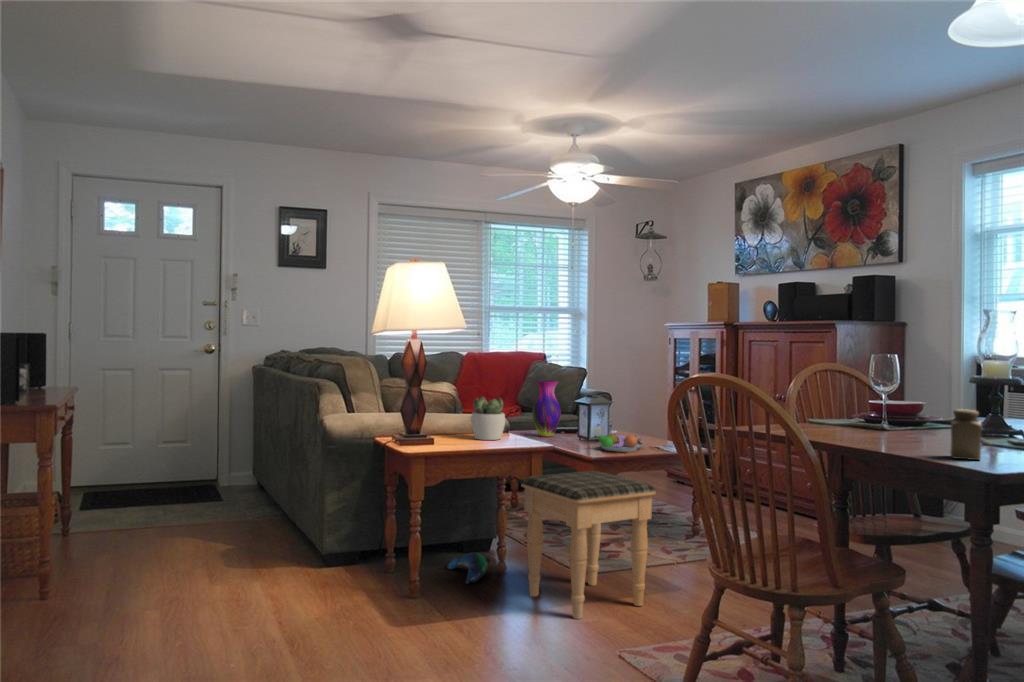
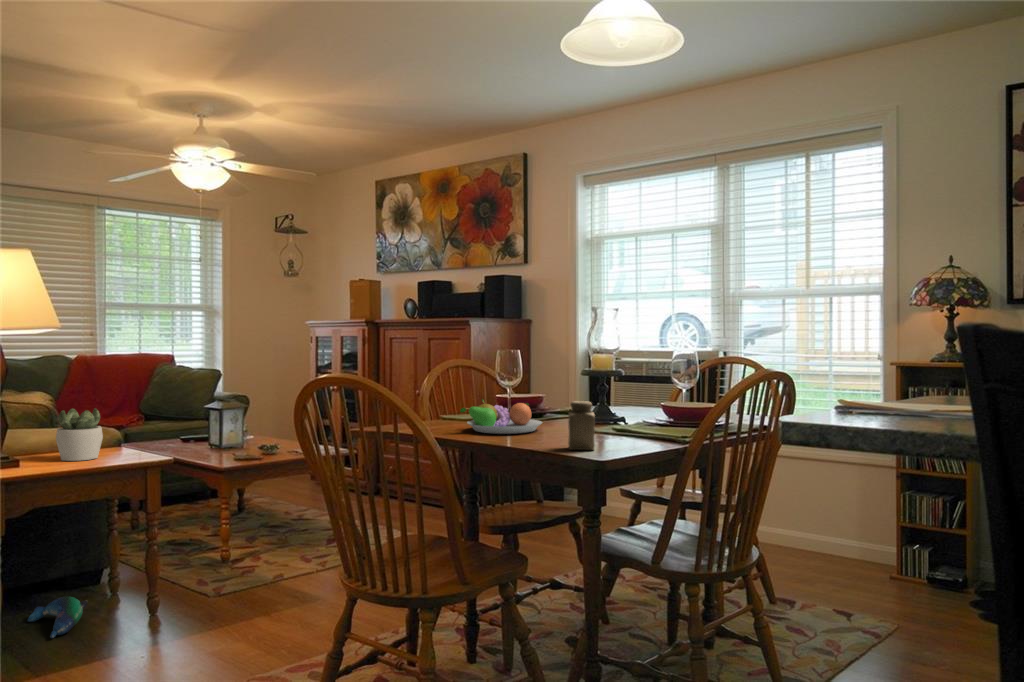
vase: present [532,381,561,437] -> none [154,384,189,447]
fruit bowl: present [594,432,640,452] -> present [460,399,542,434]
footstool: present [521,471,656,619] -> none [123,485,286,660]

